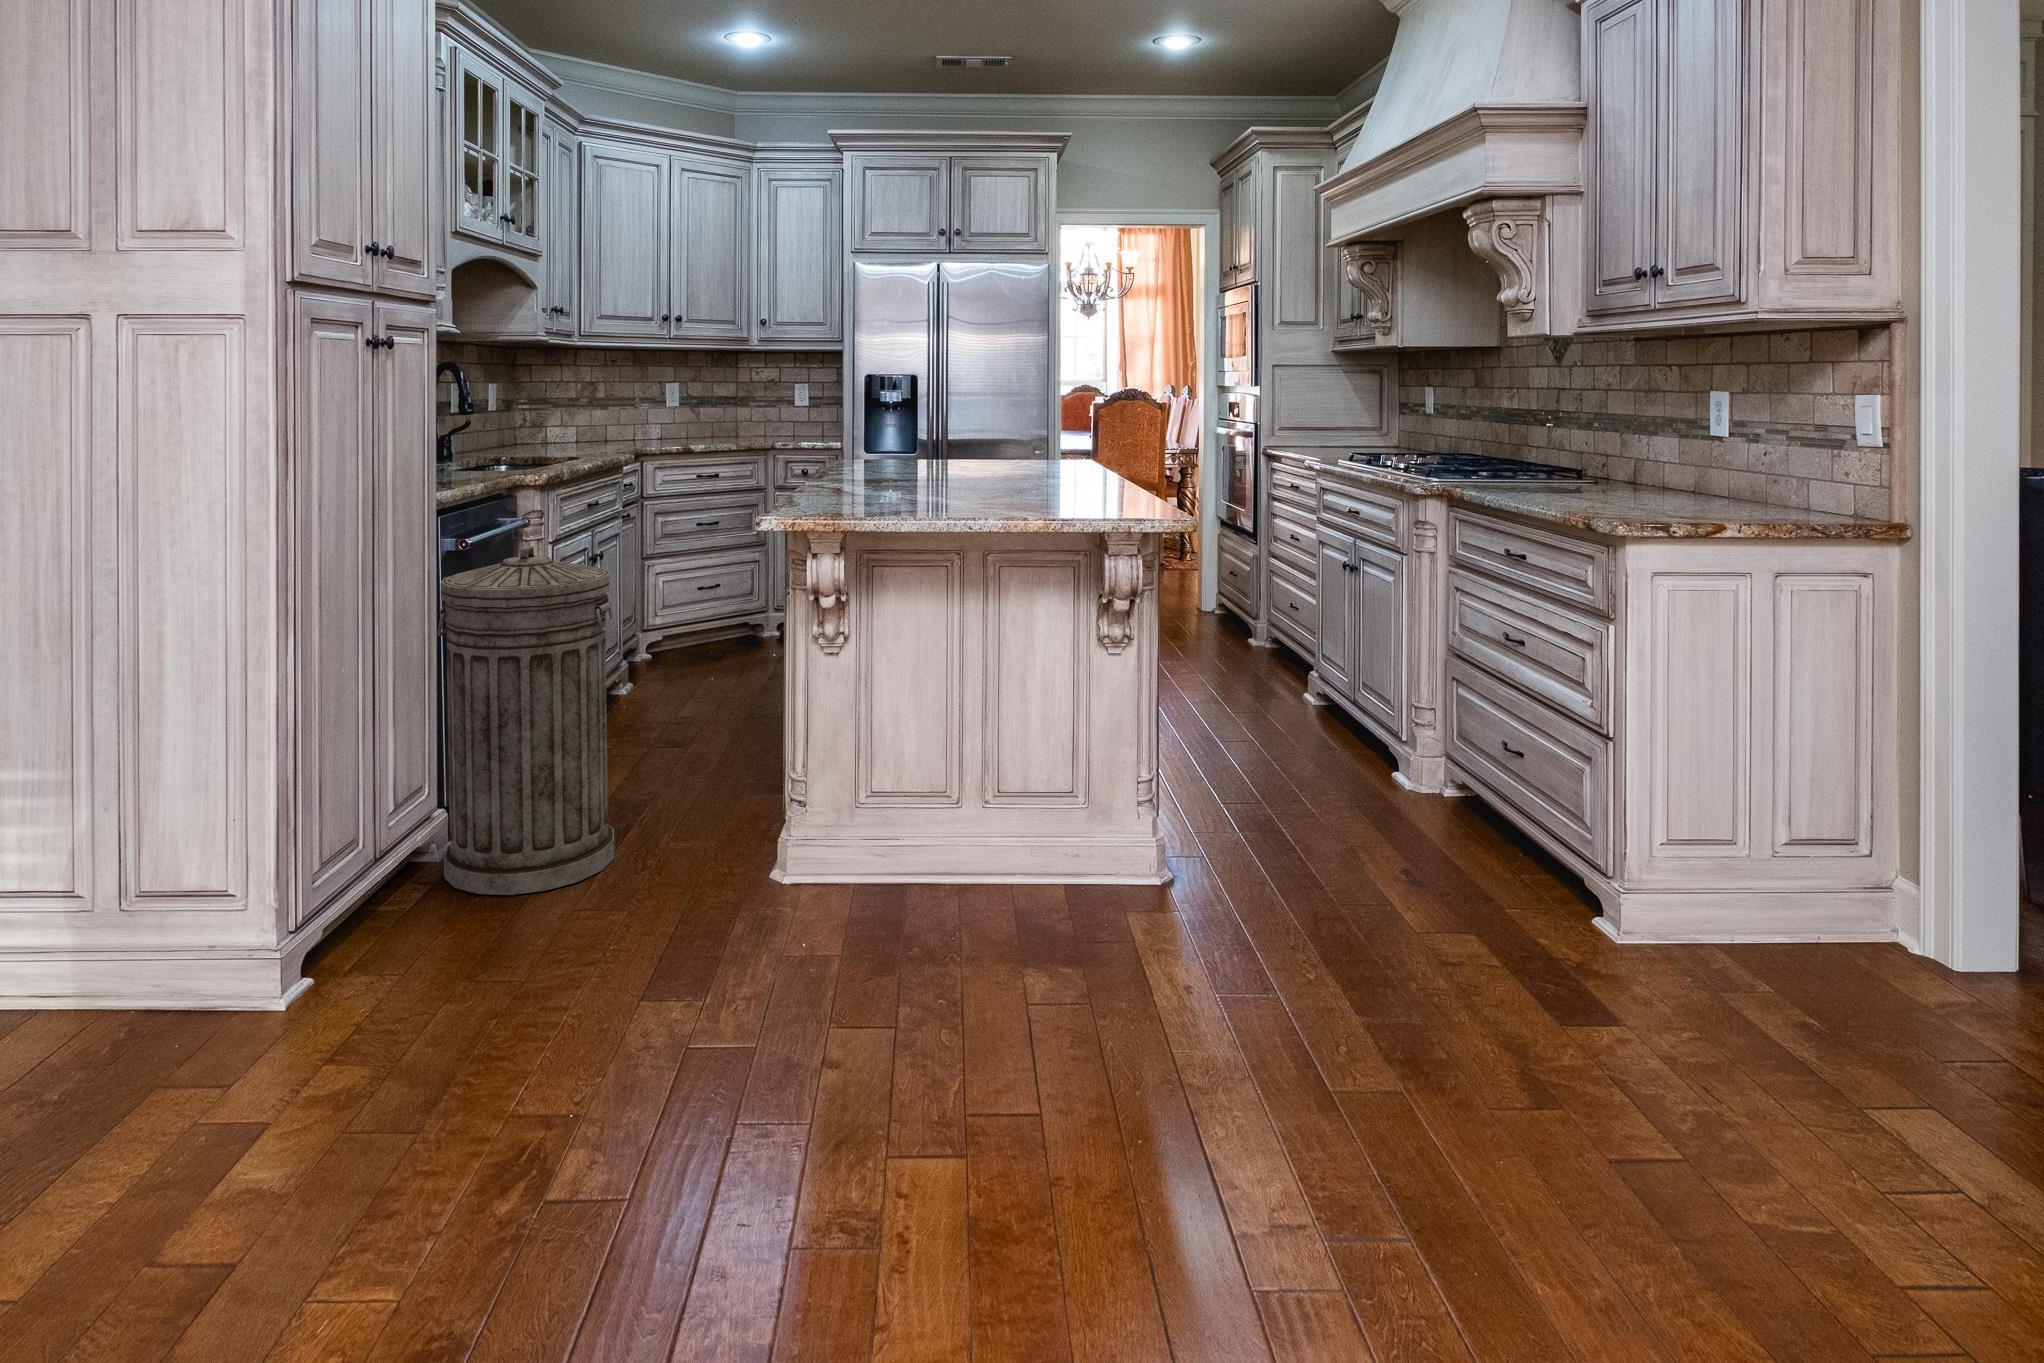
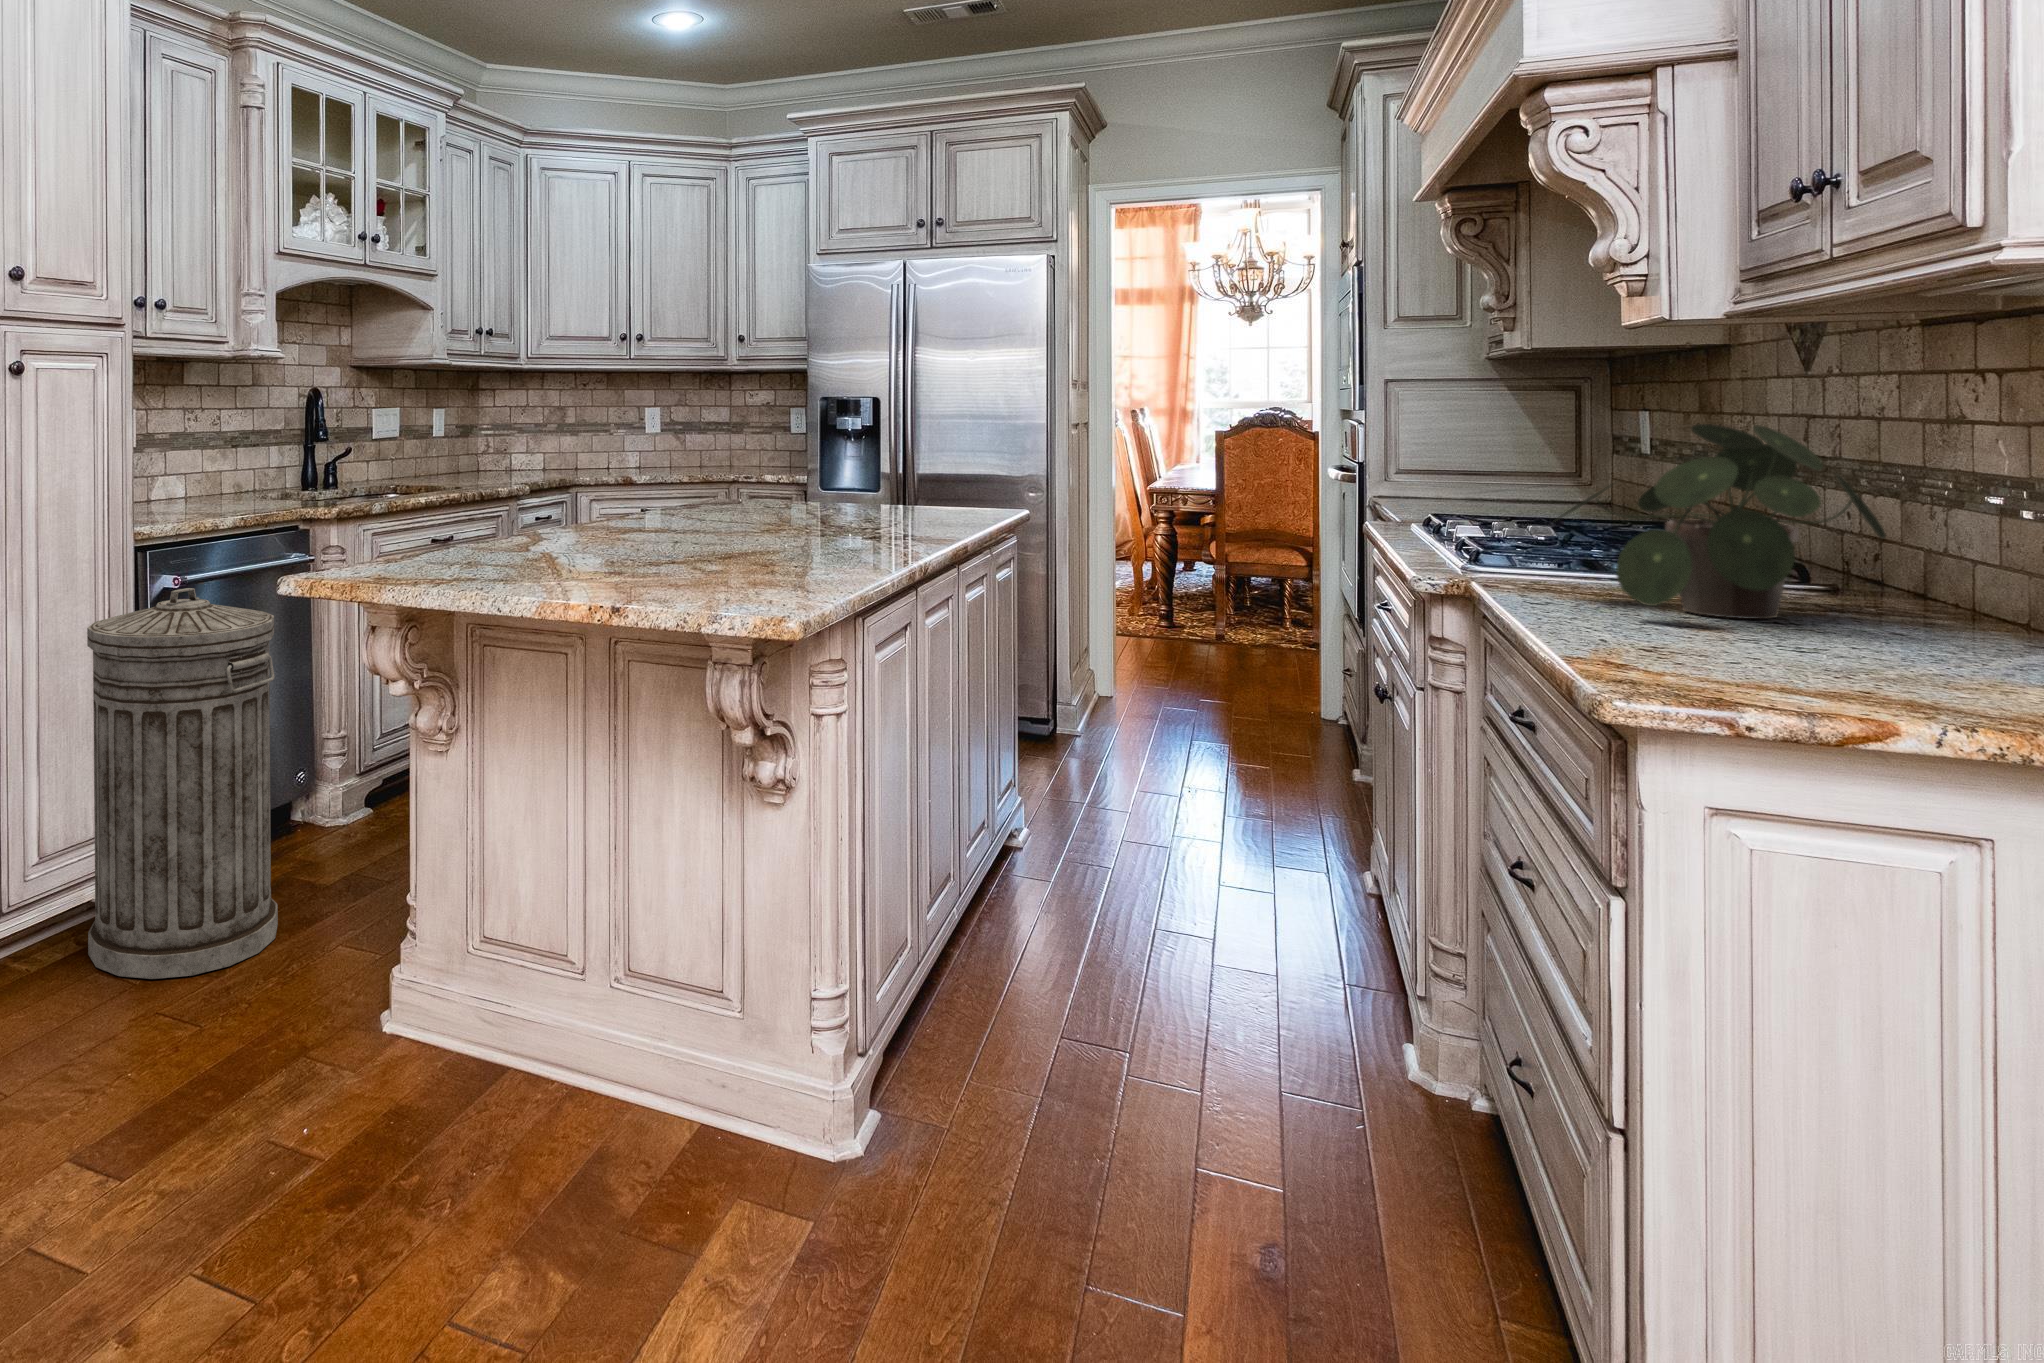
potted plant: none [1503,392,1649,492] -> present [1556,424,1886,619]

